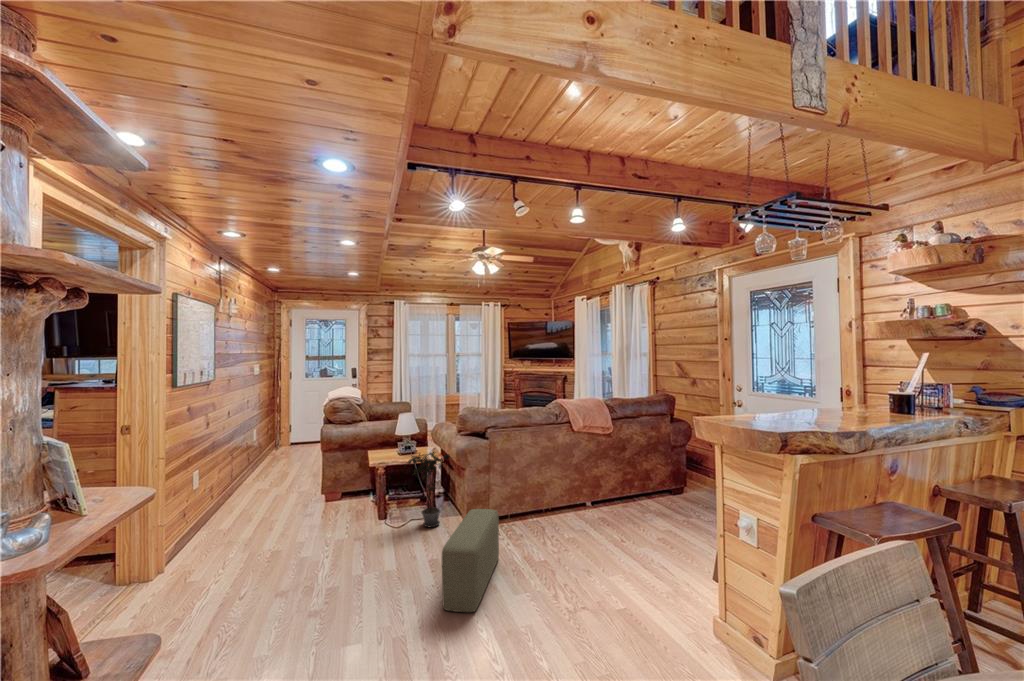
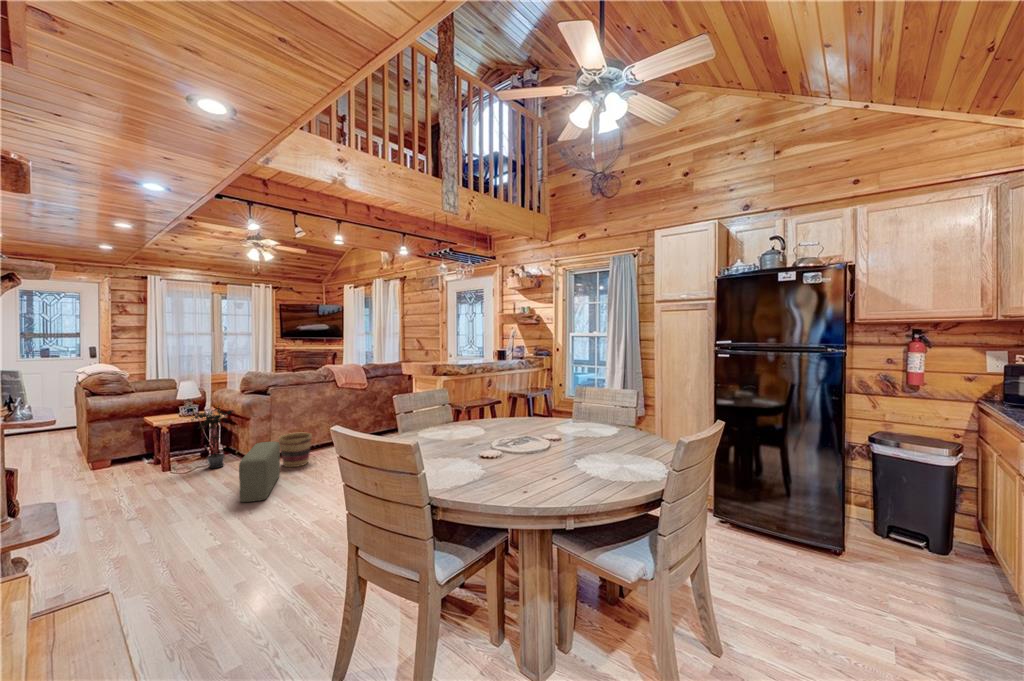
basket: none [499,492,541,544] -> present [279,432,312,467]

